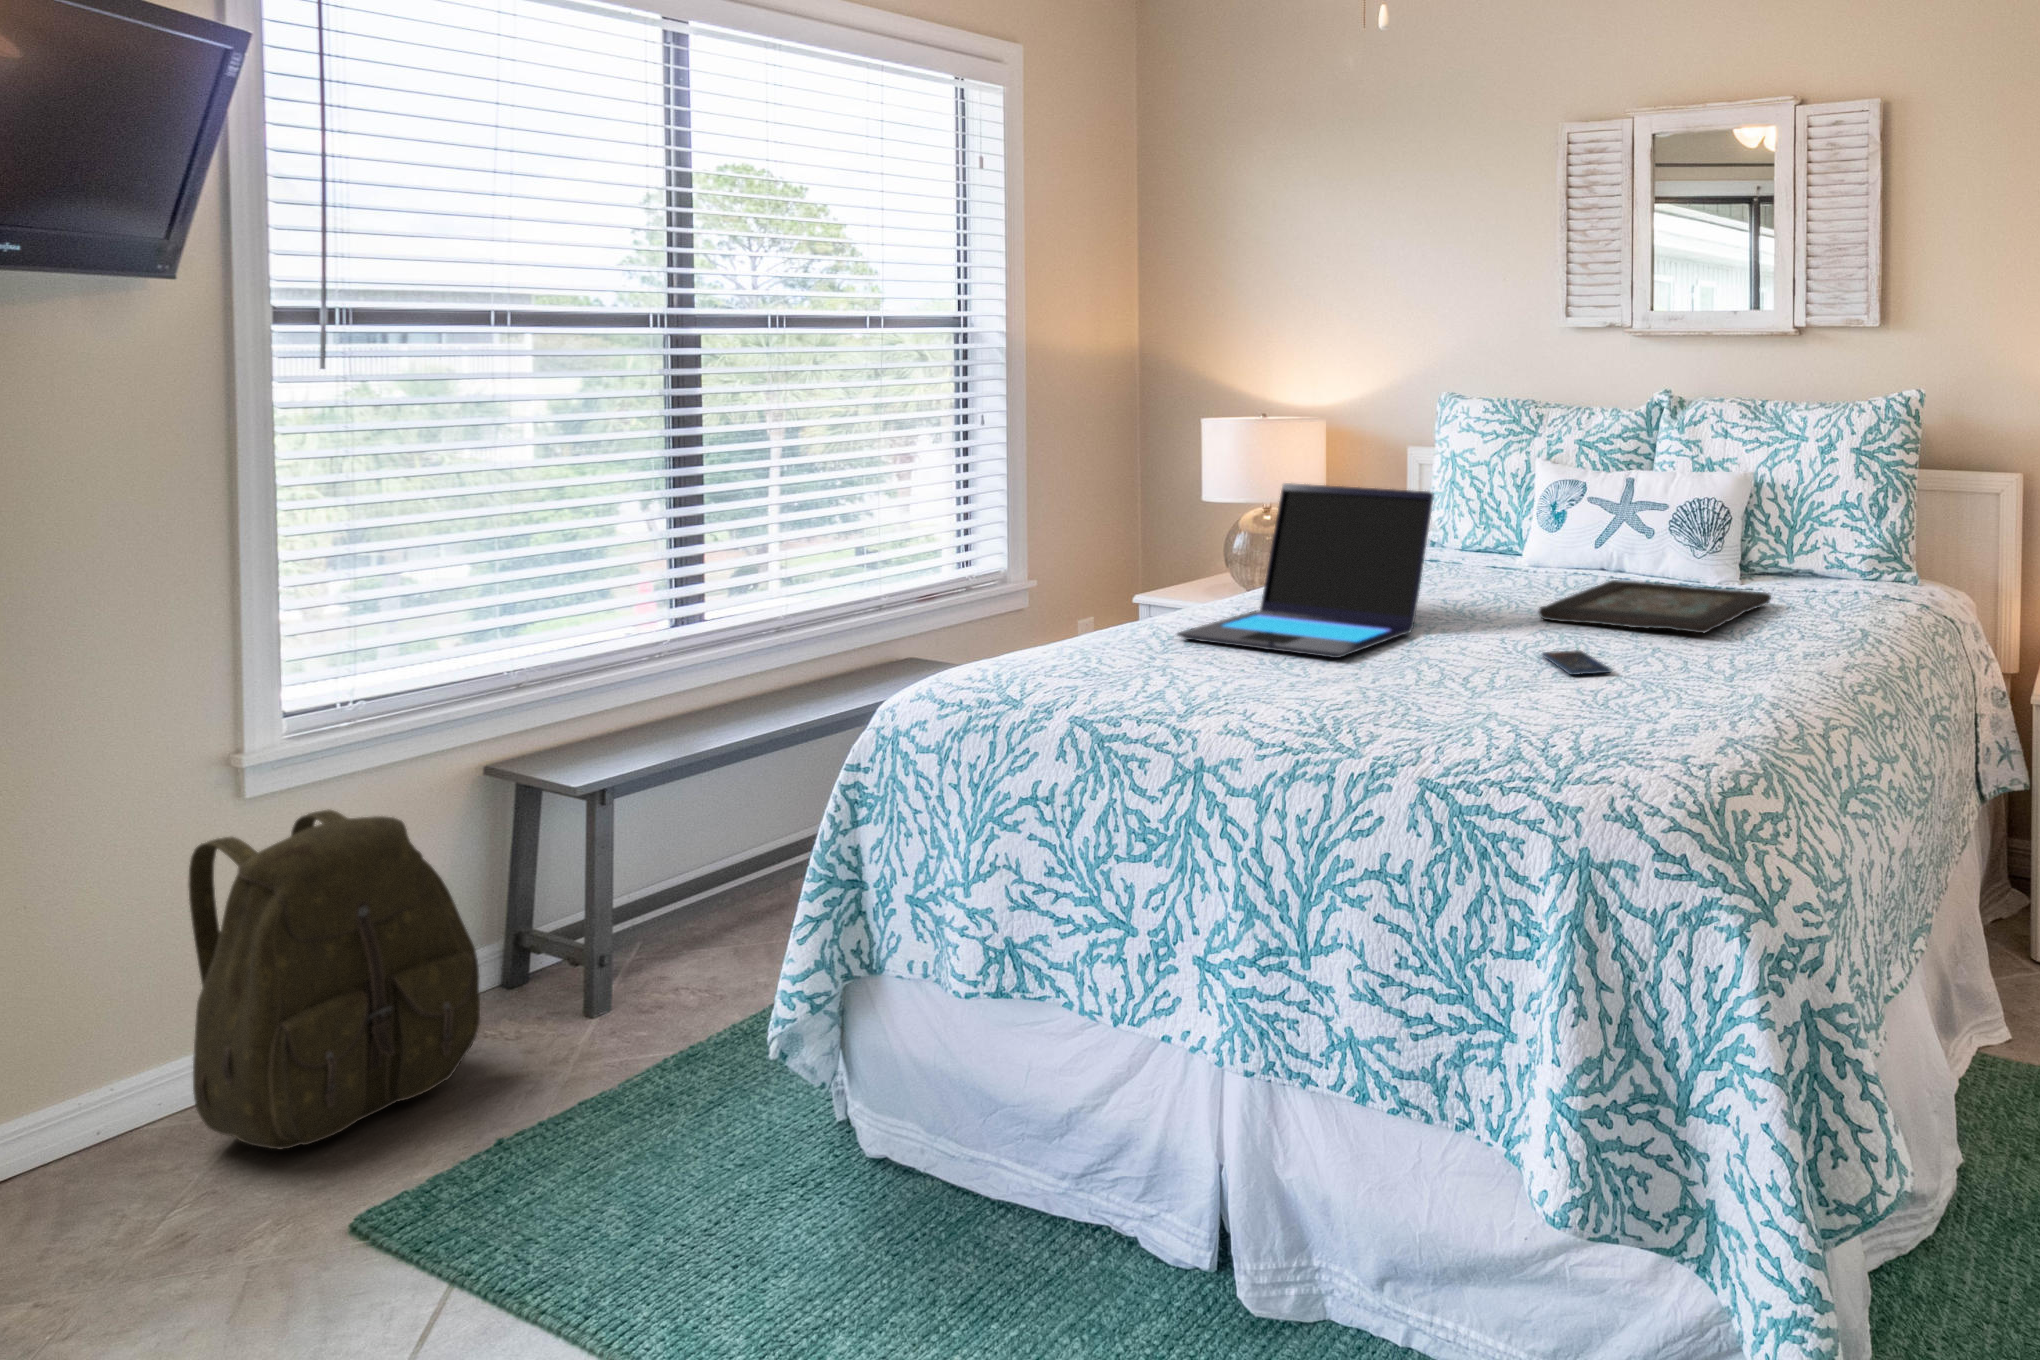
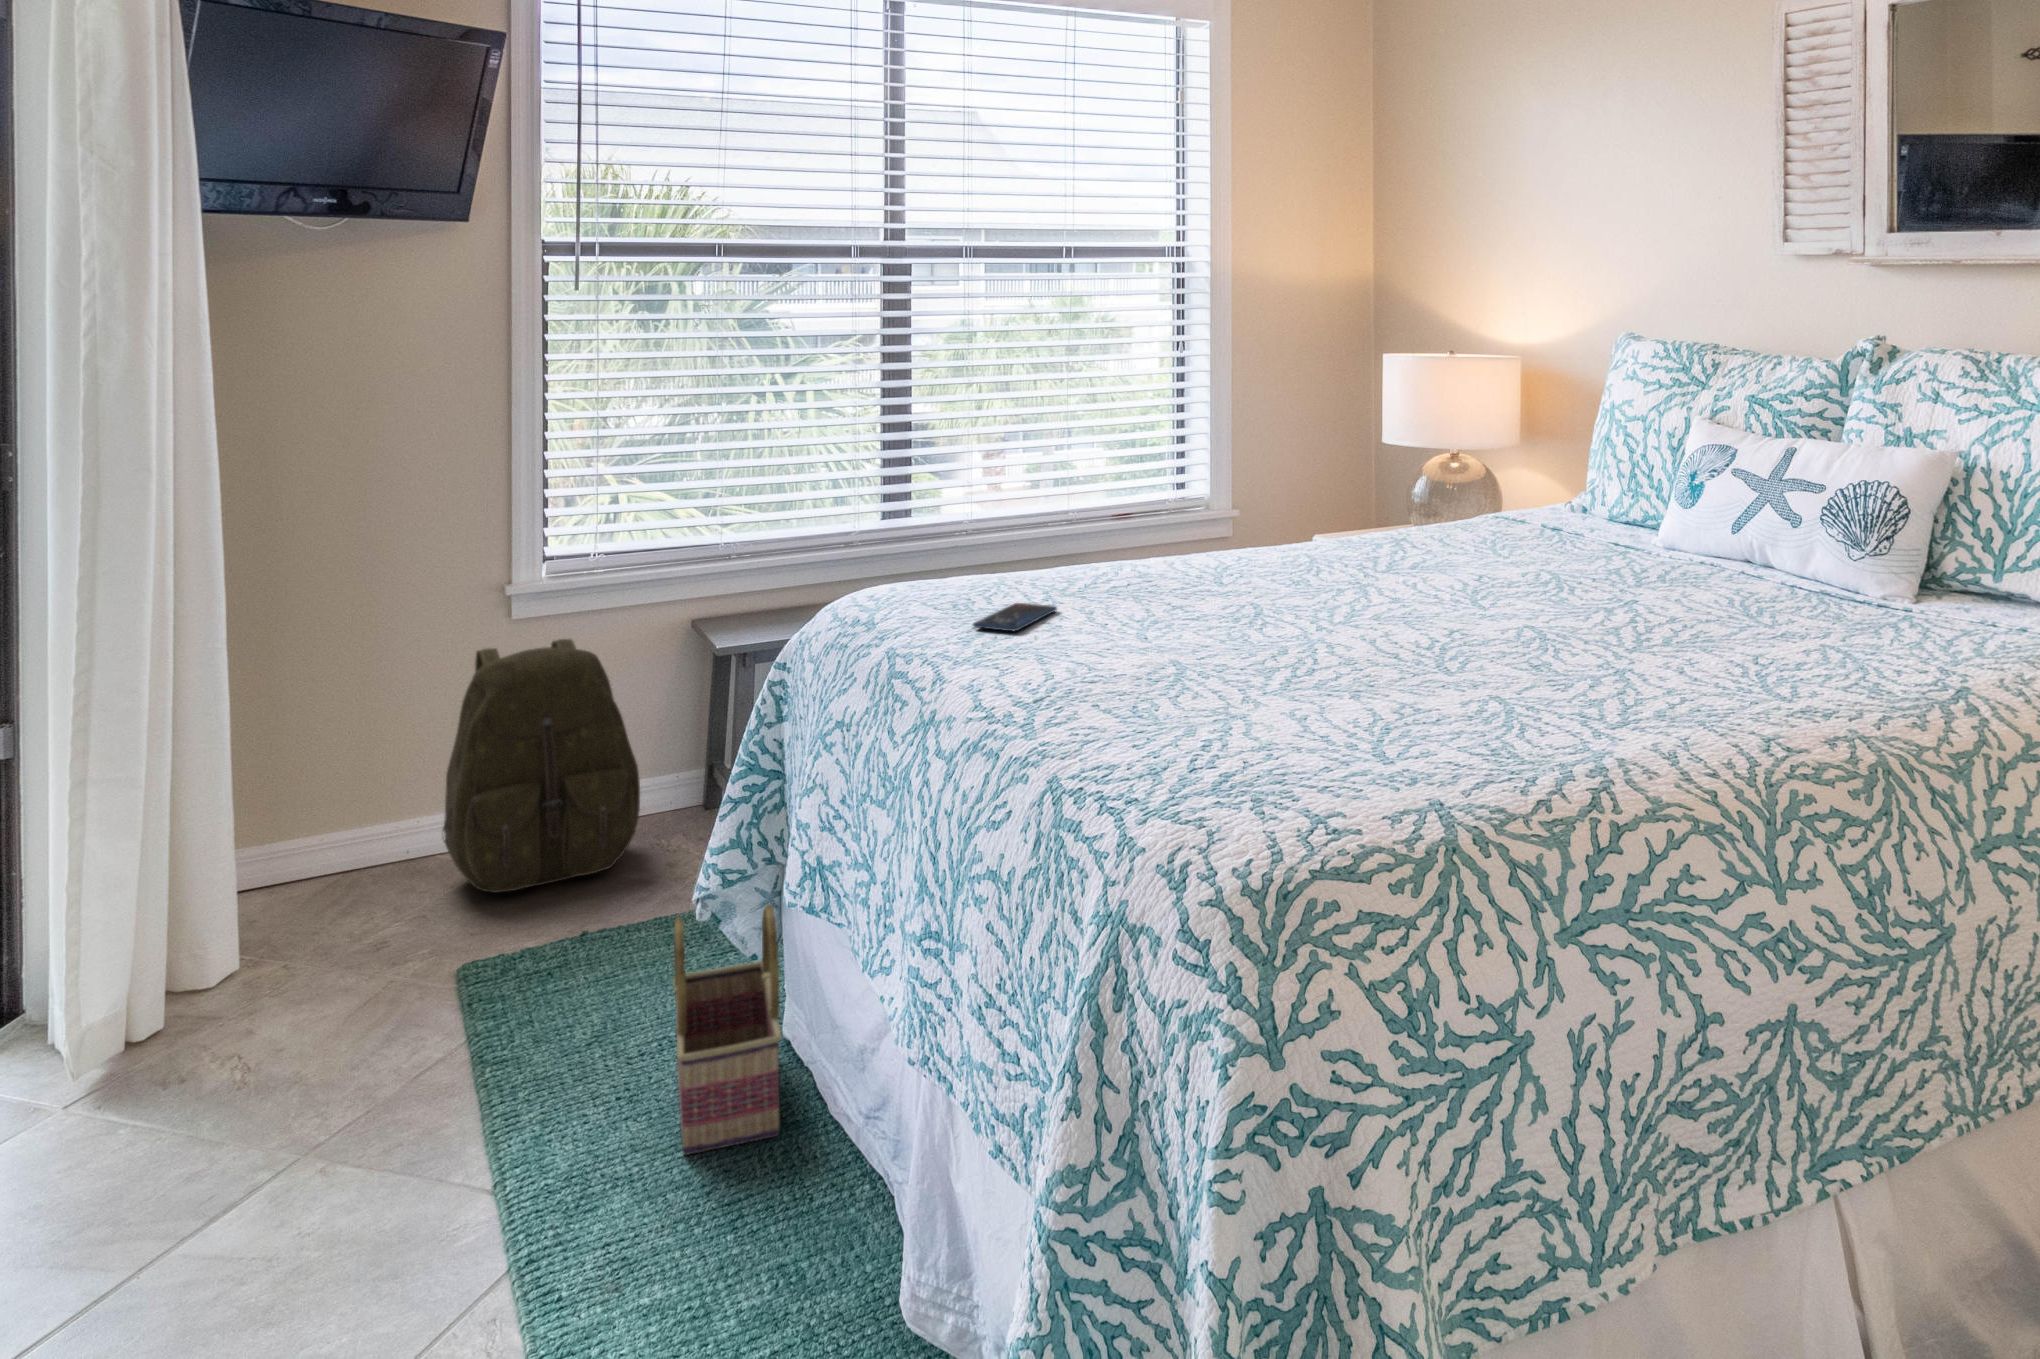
laptop: present [1177,483,1434,658] -> none [1105,427,1394,624]
decorative tray: present [1539,580,1771,633] -> none [1526,575,1885,658]
smartphone: present [1542,650,1611,675] -> present [973,603,1057,631]
basket: none [776,1015,967,1292] -> present [673,904,782,1155]

